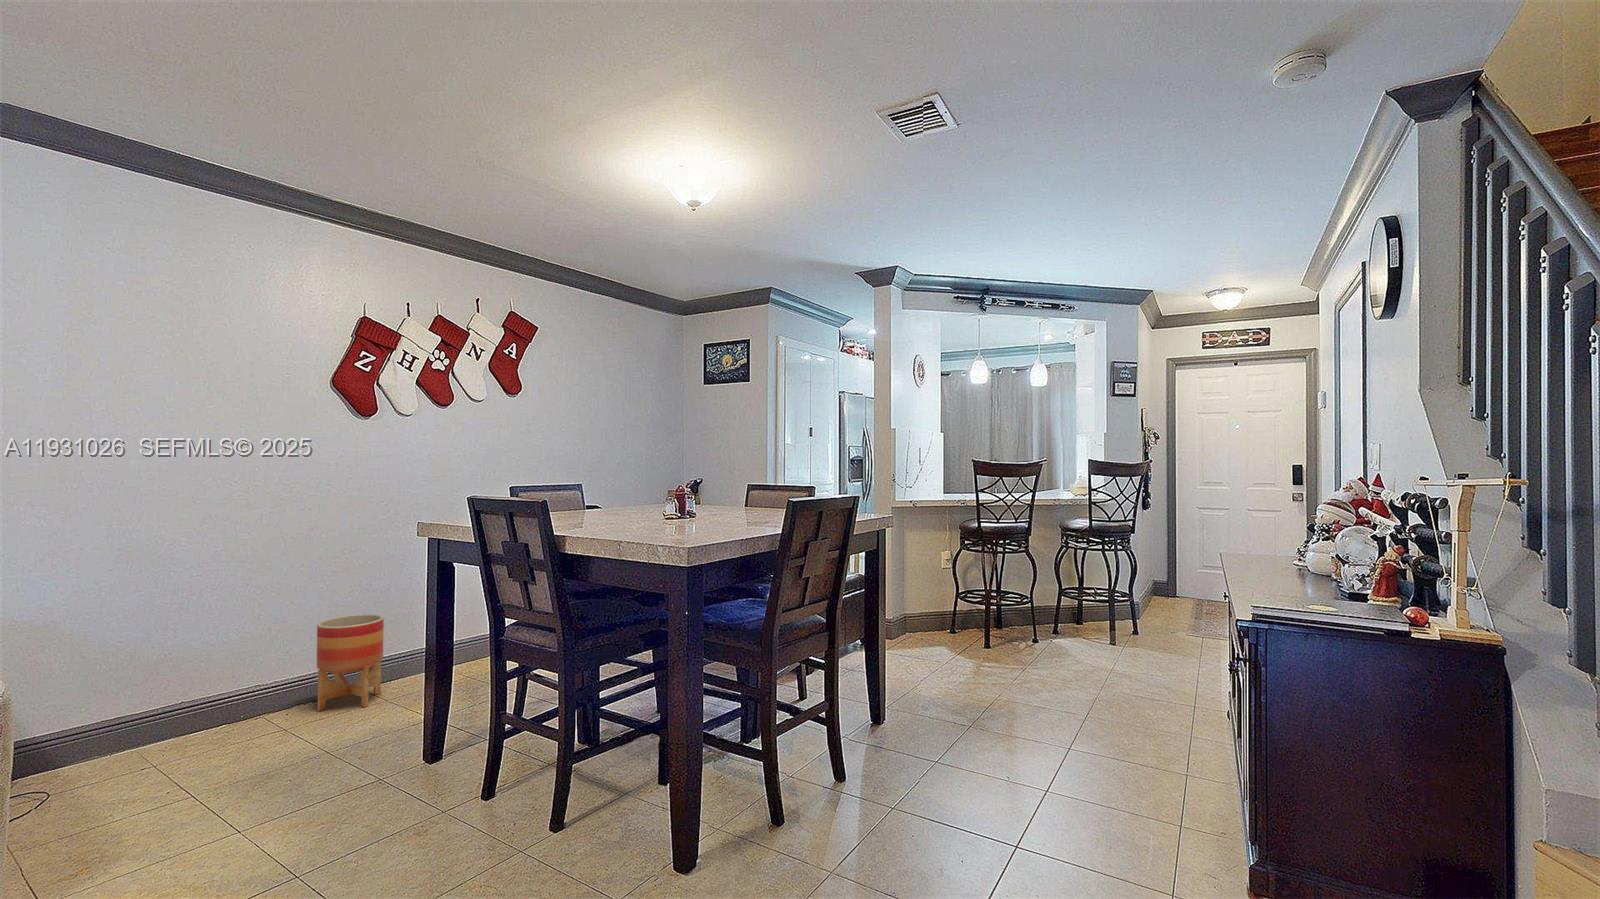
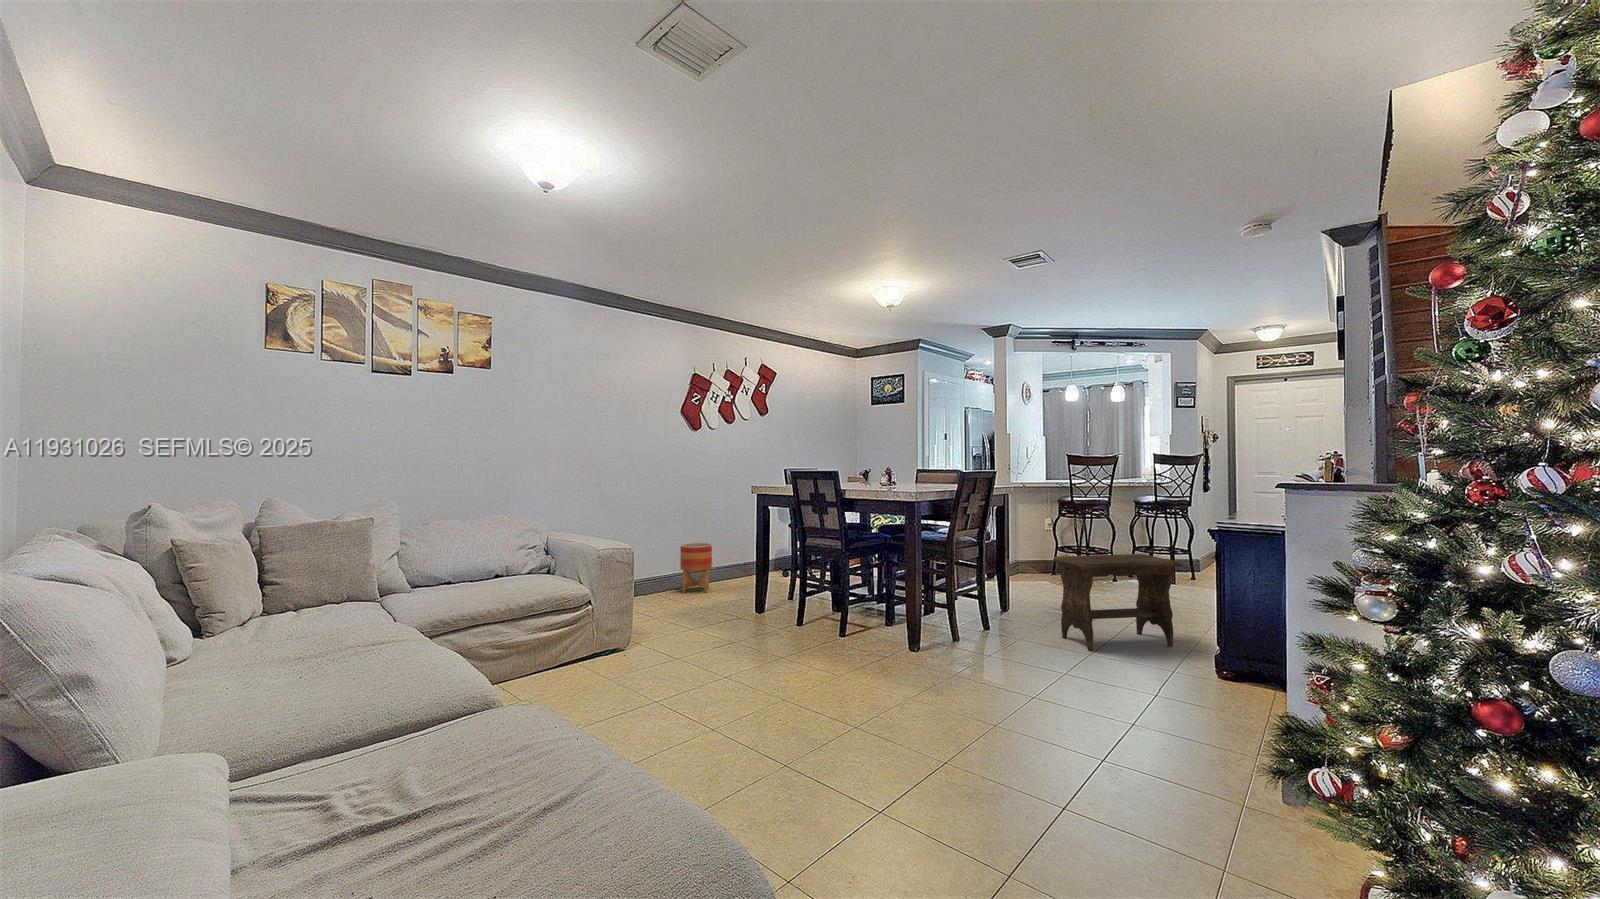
footstool: none [953,638,1170,842] -> present [1053,554,1181,651]

